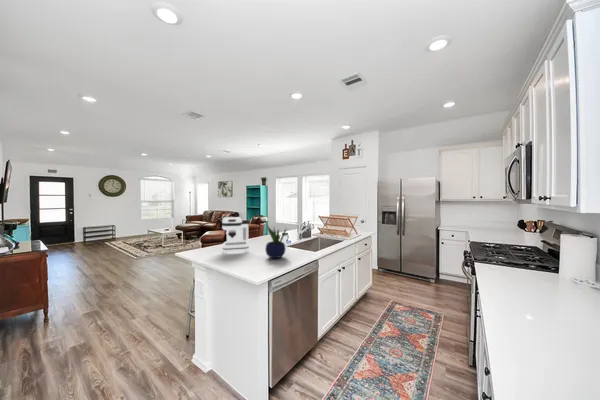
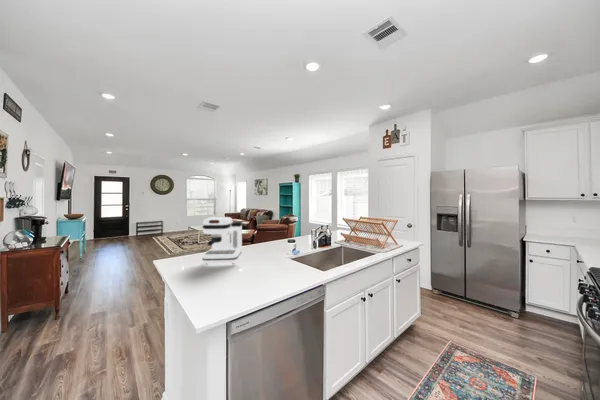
potted plant: present [266,226,286,258] -> none [246,227,282,279]

